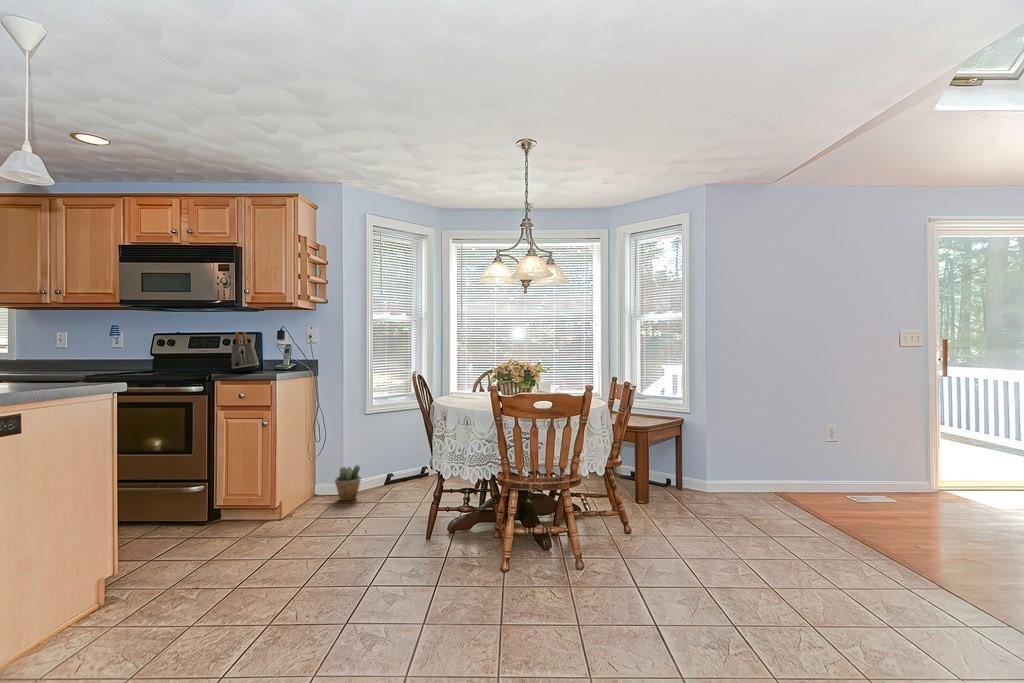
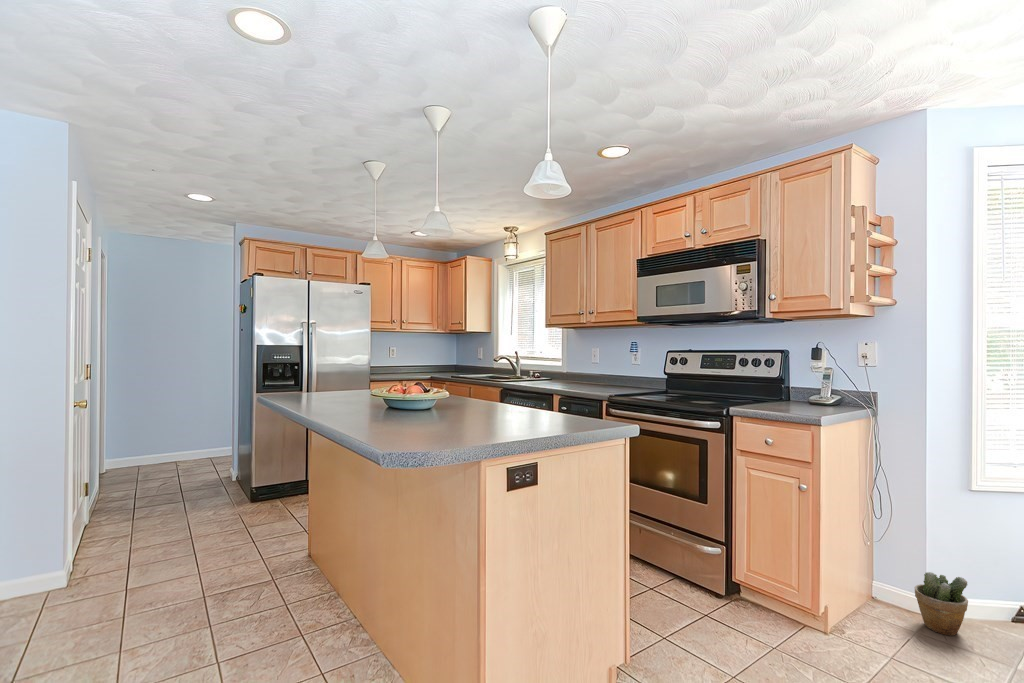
toaster: present [231,332,259,372] -> none [753,351,791,407]

